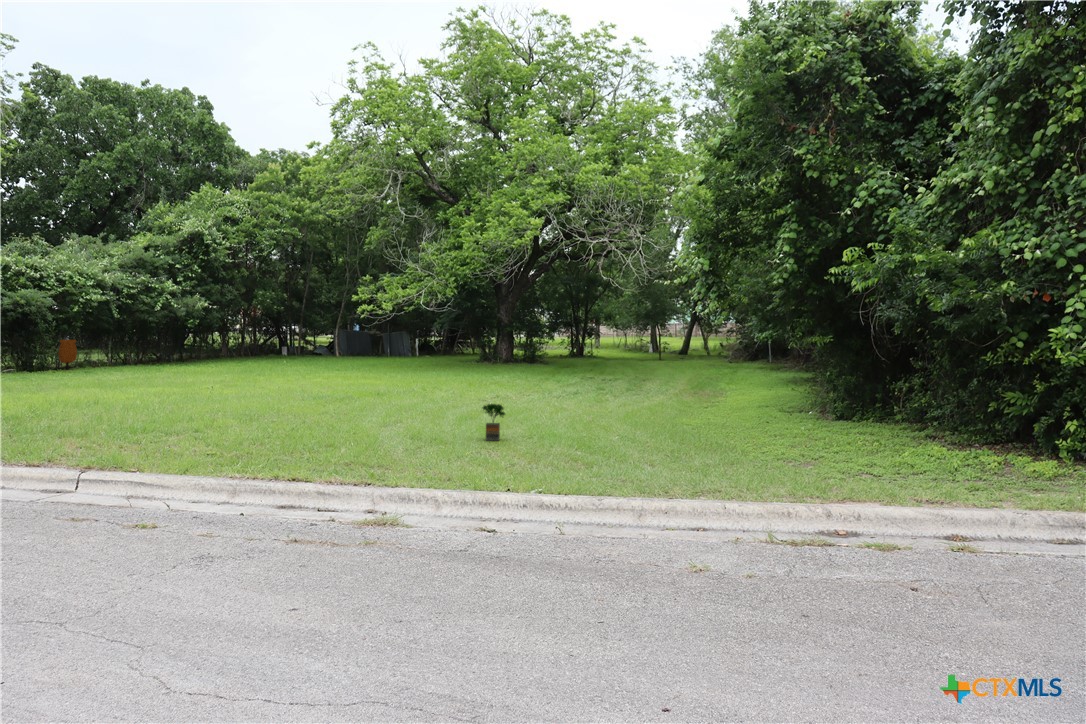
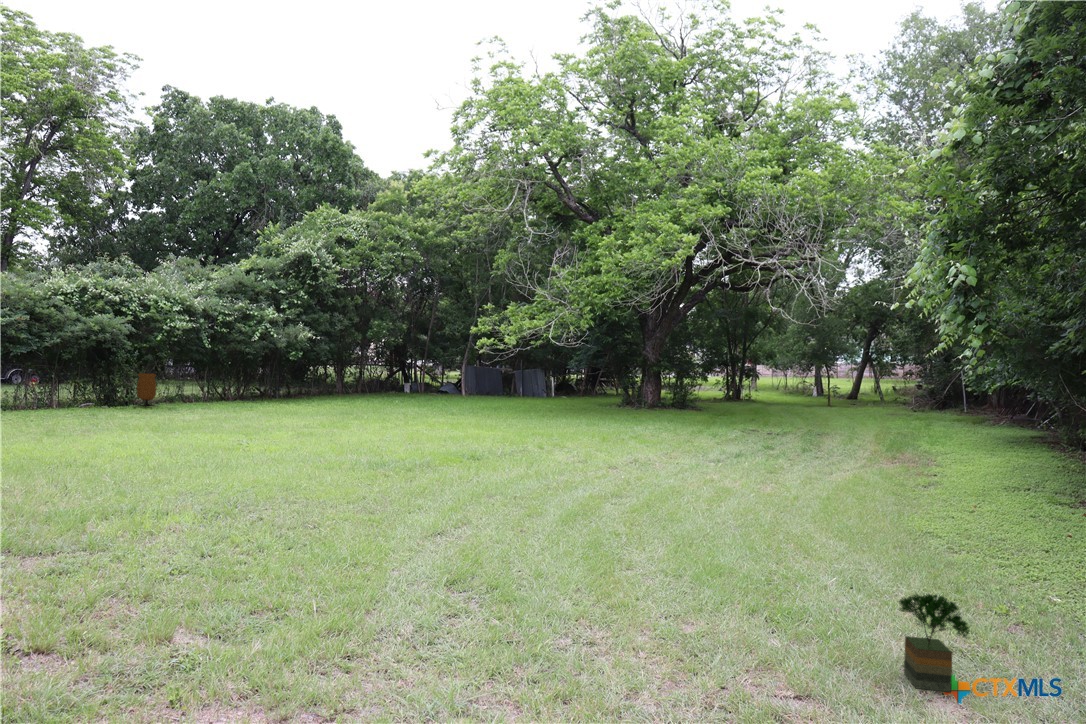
potted tree: present [482,404,505,441] -> present [899,594,970,692]

